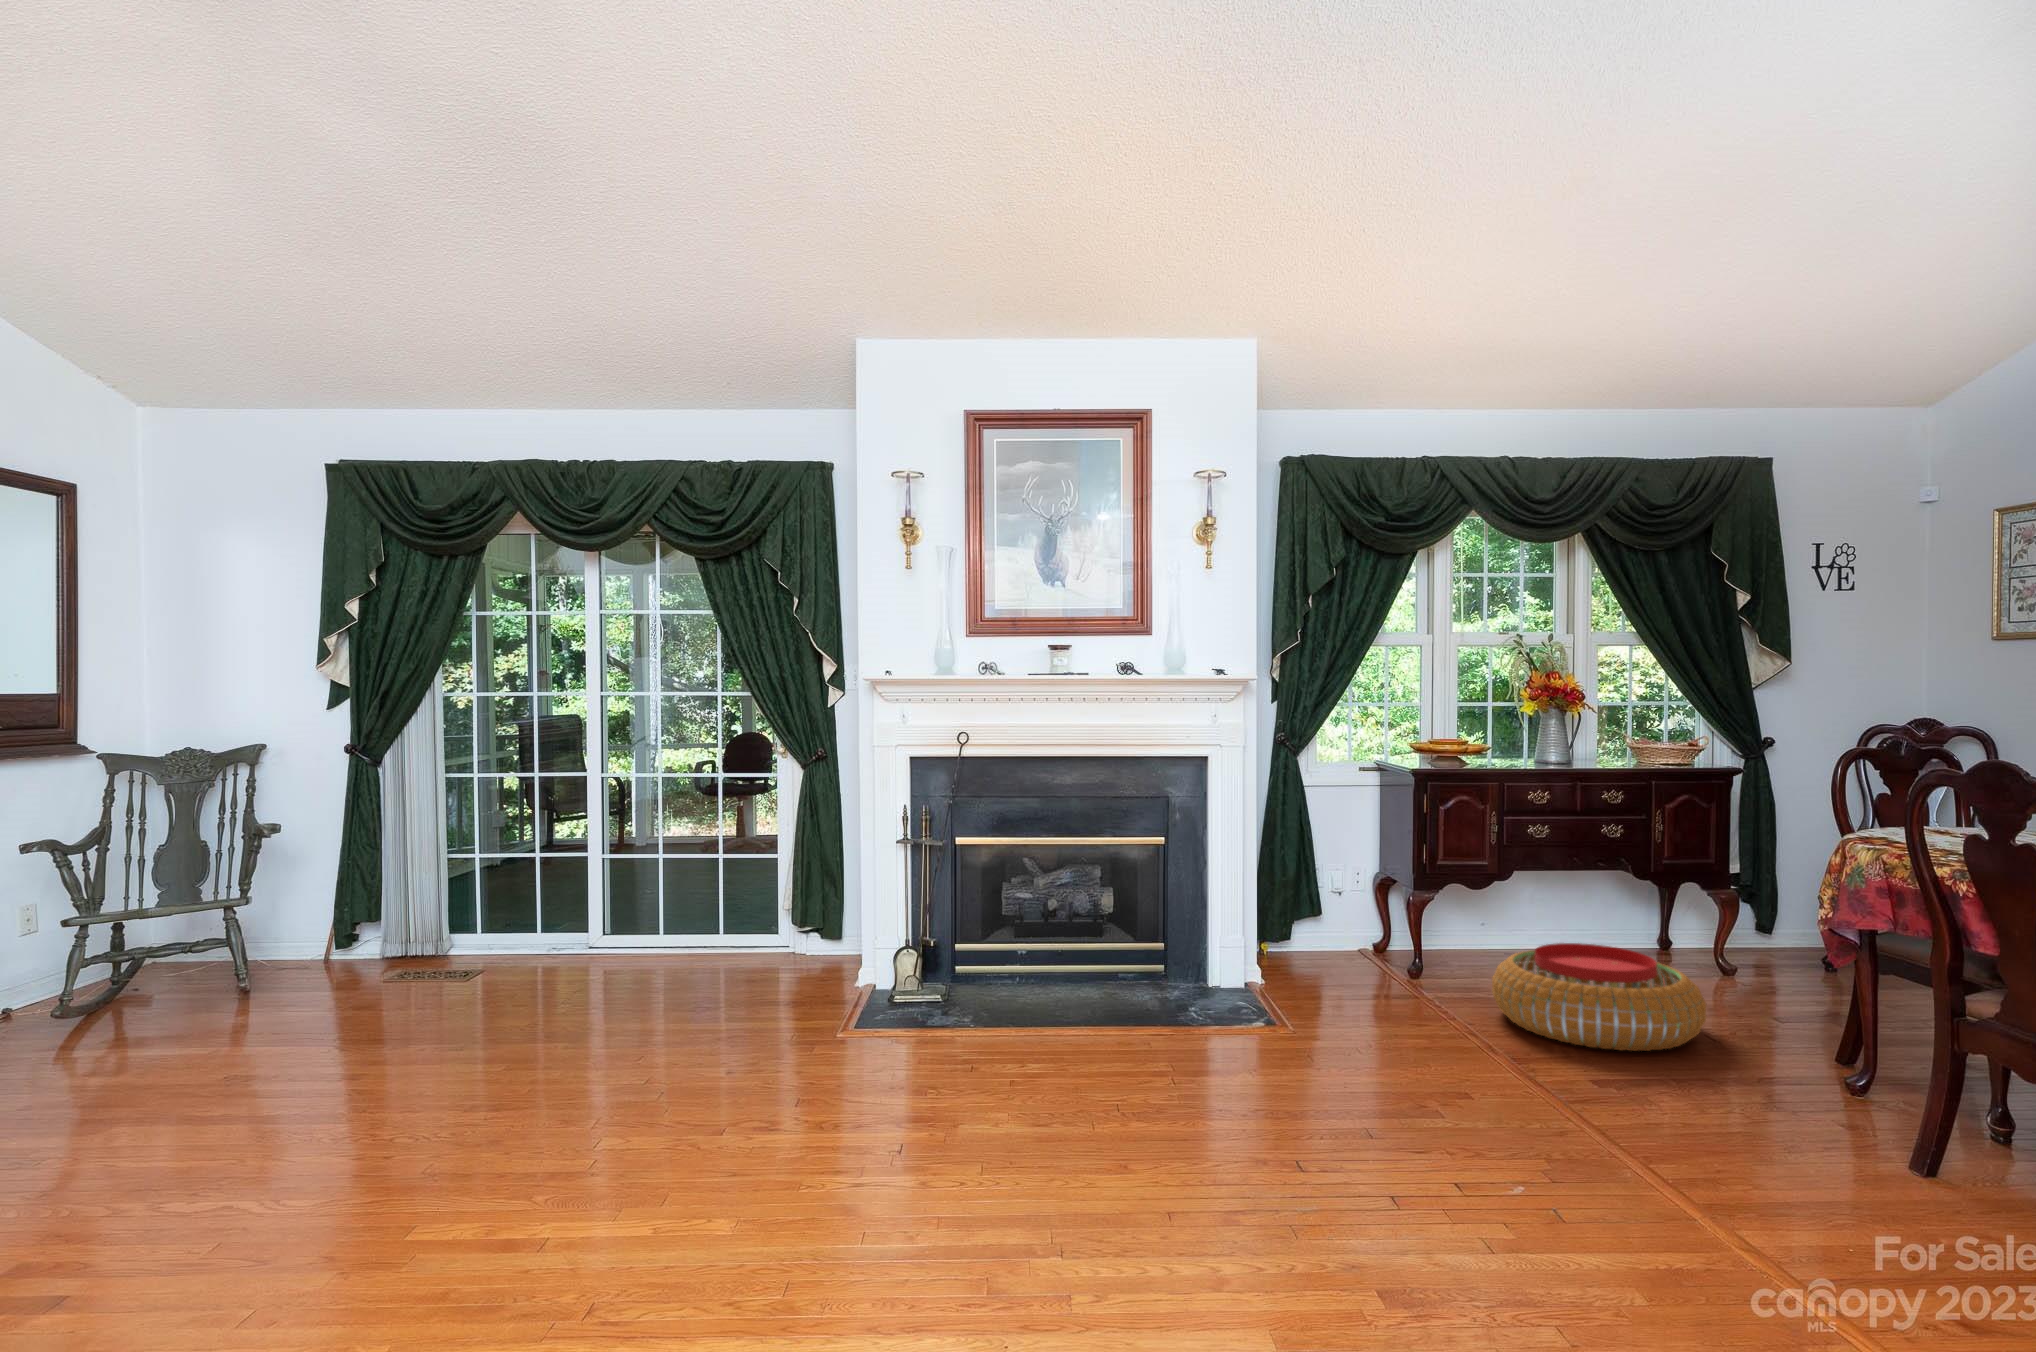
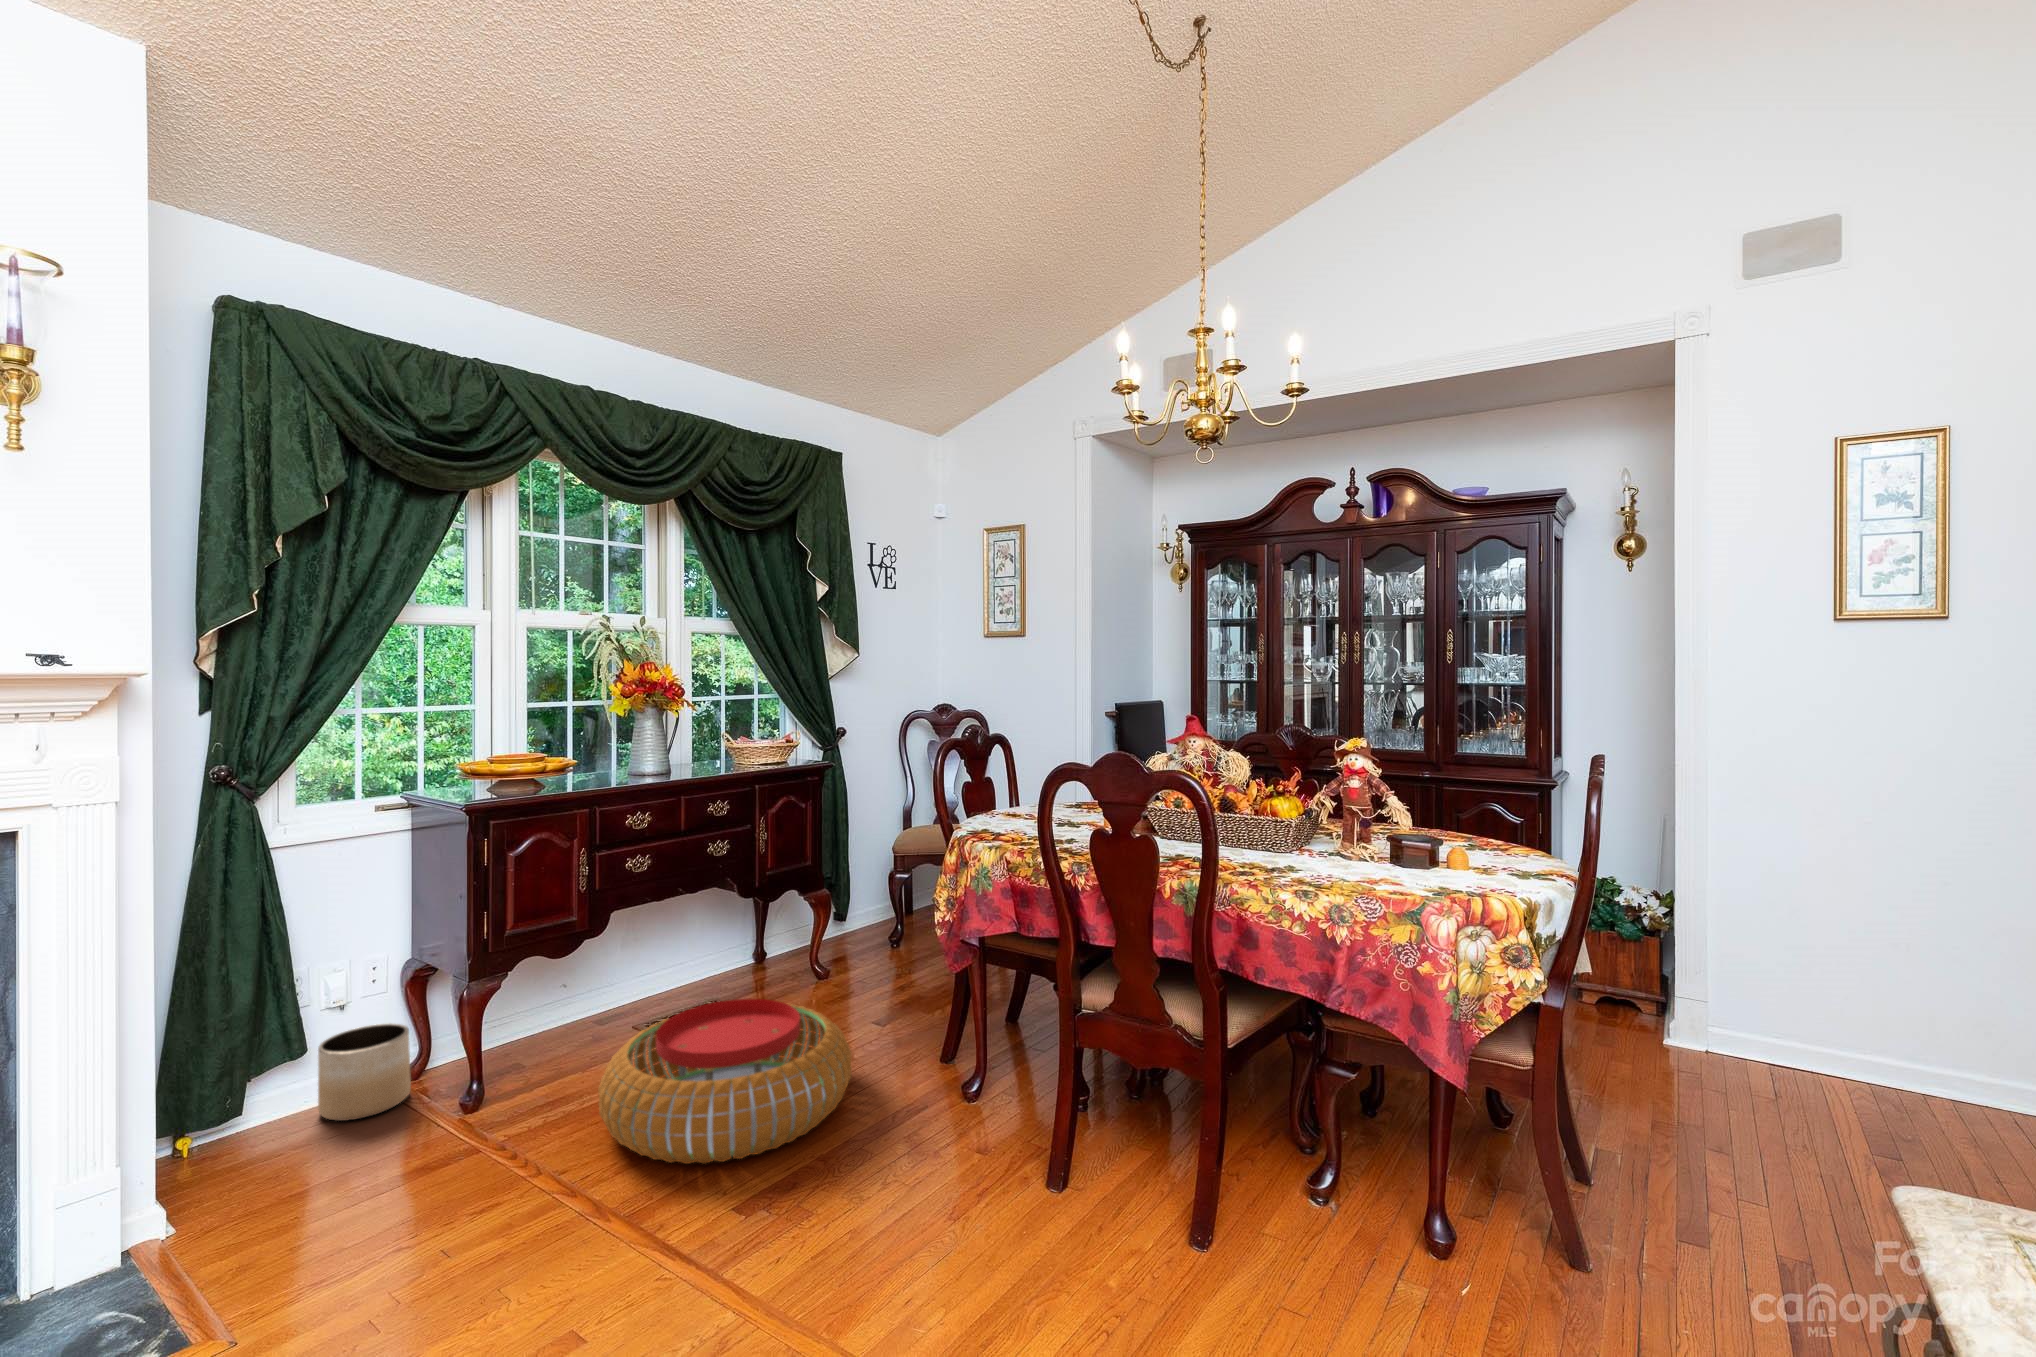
planter: none [1328,911,1379,965] -> present [318,1023,411,1121]

